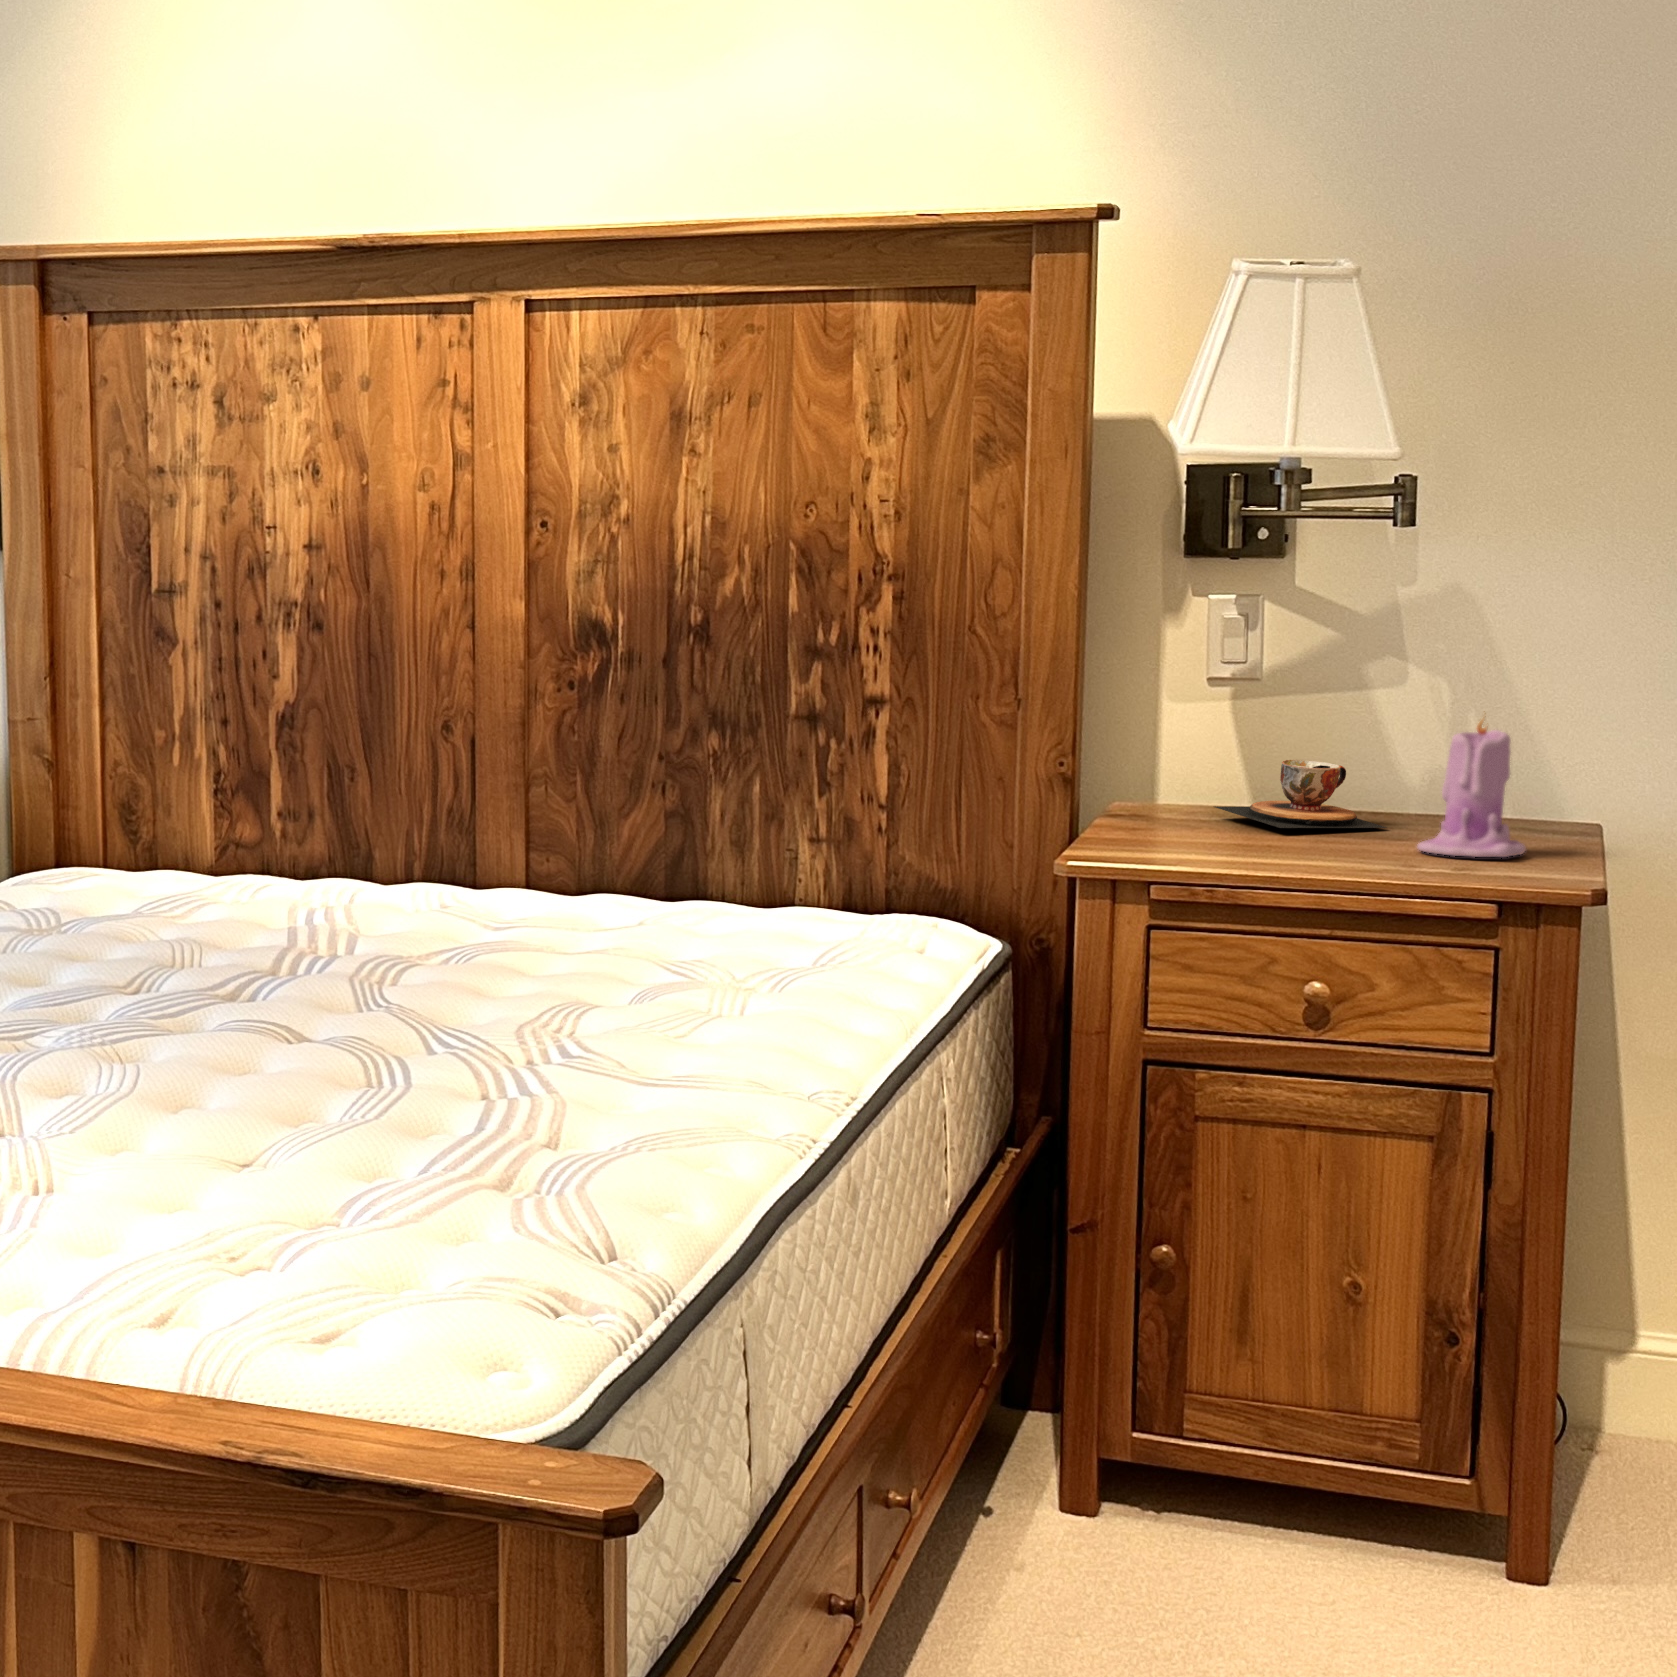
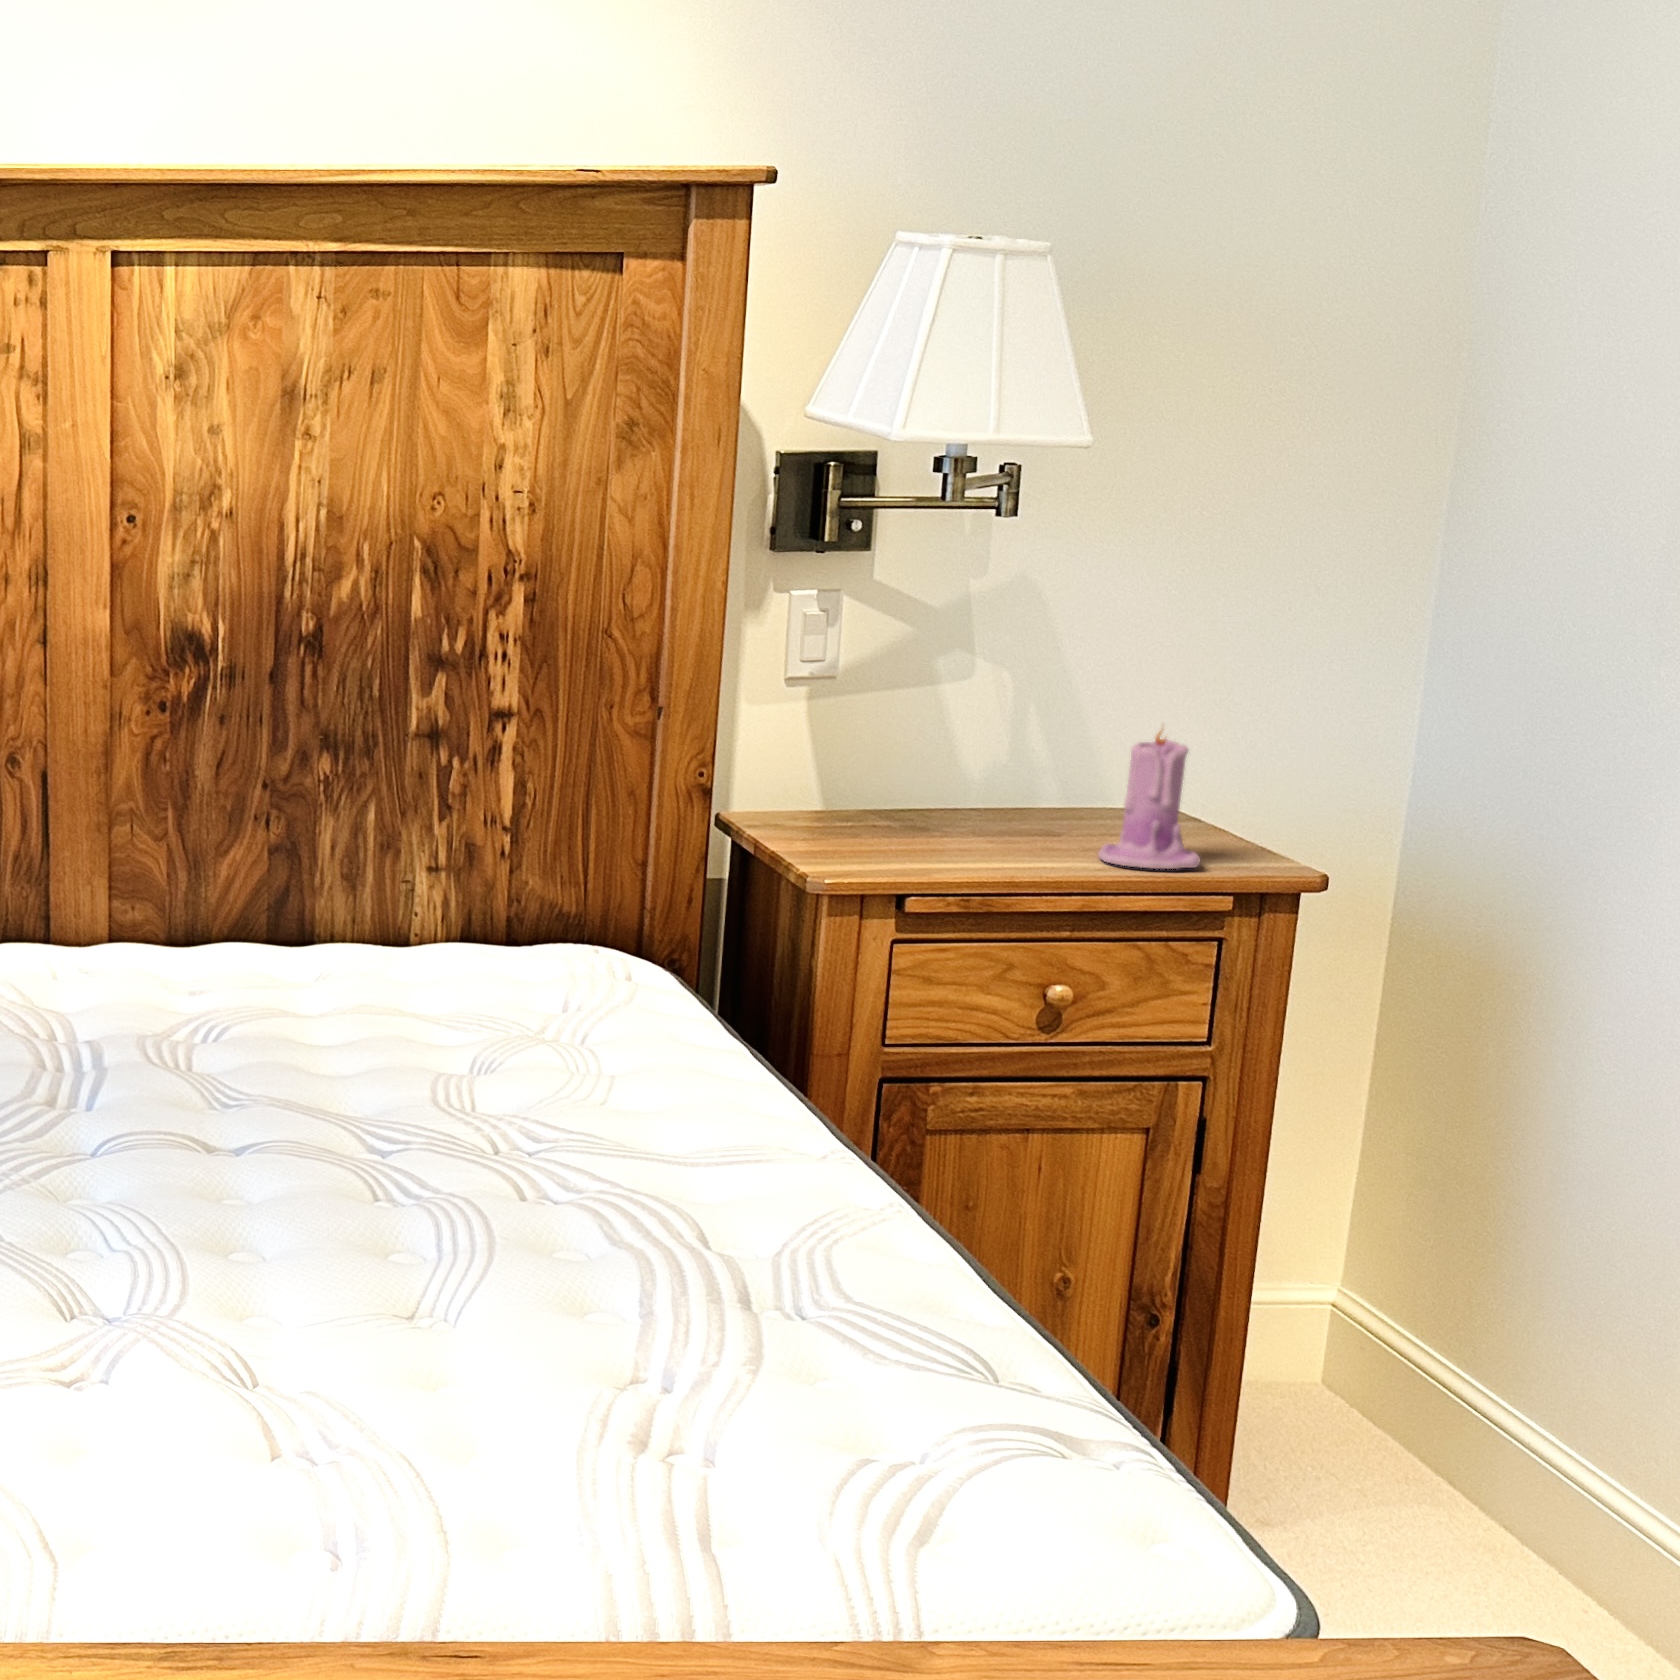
teacup: present [1215,760,1387,828] -> none [842,764,1016,841]

